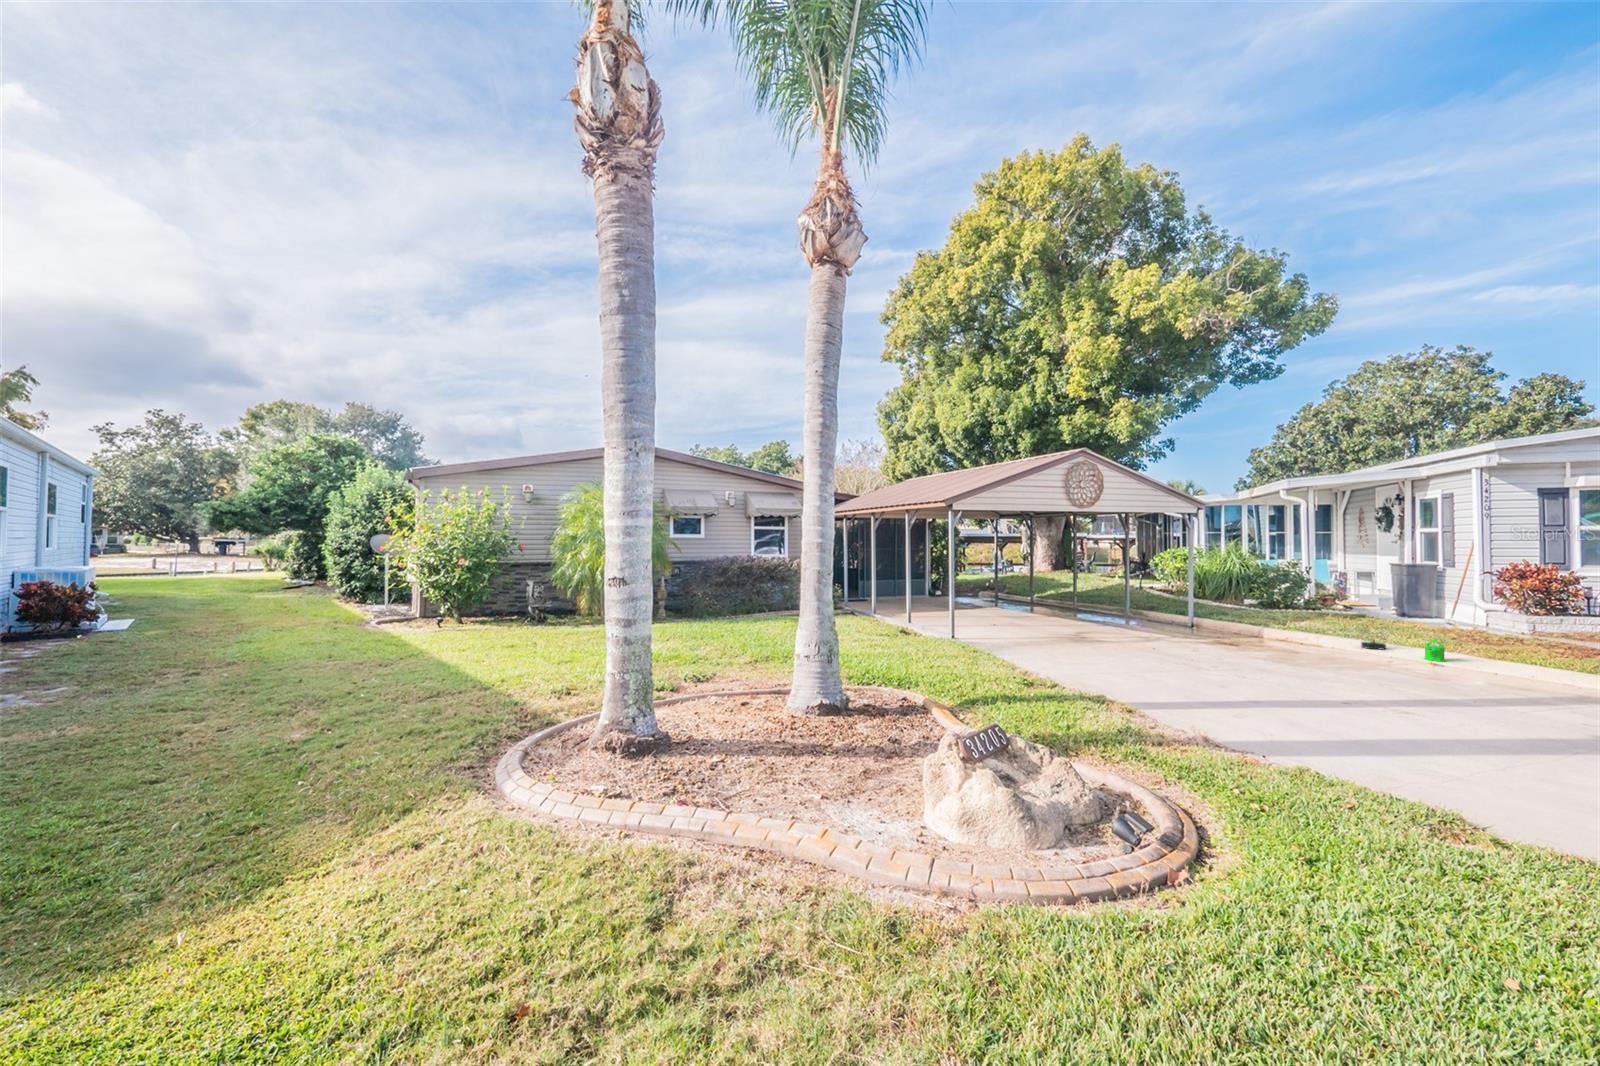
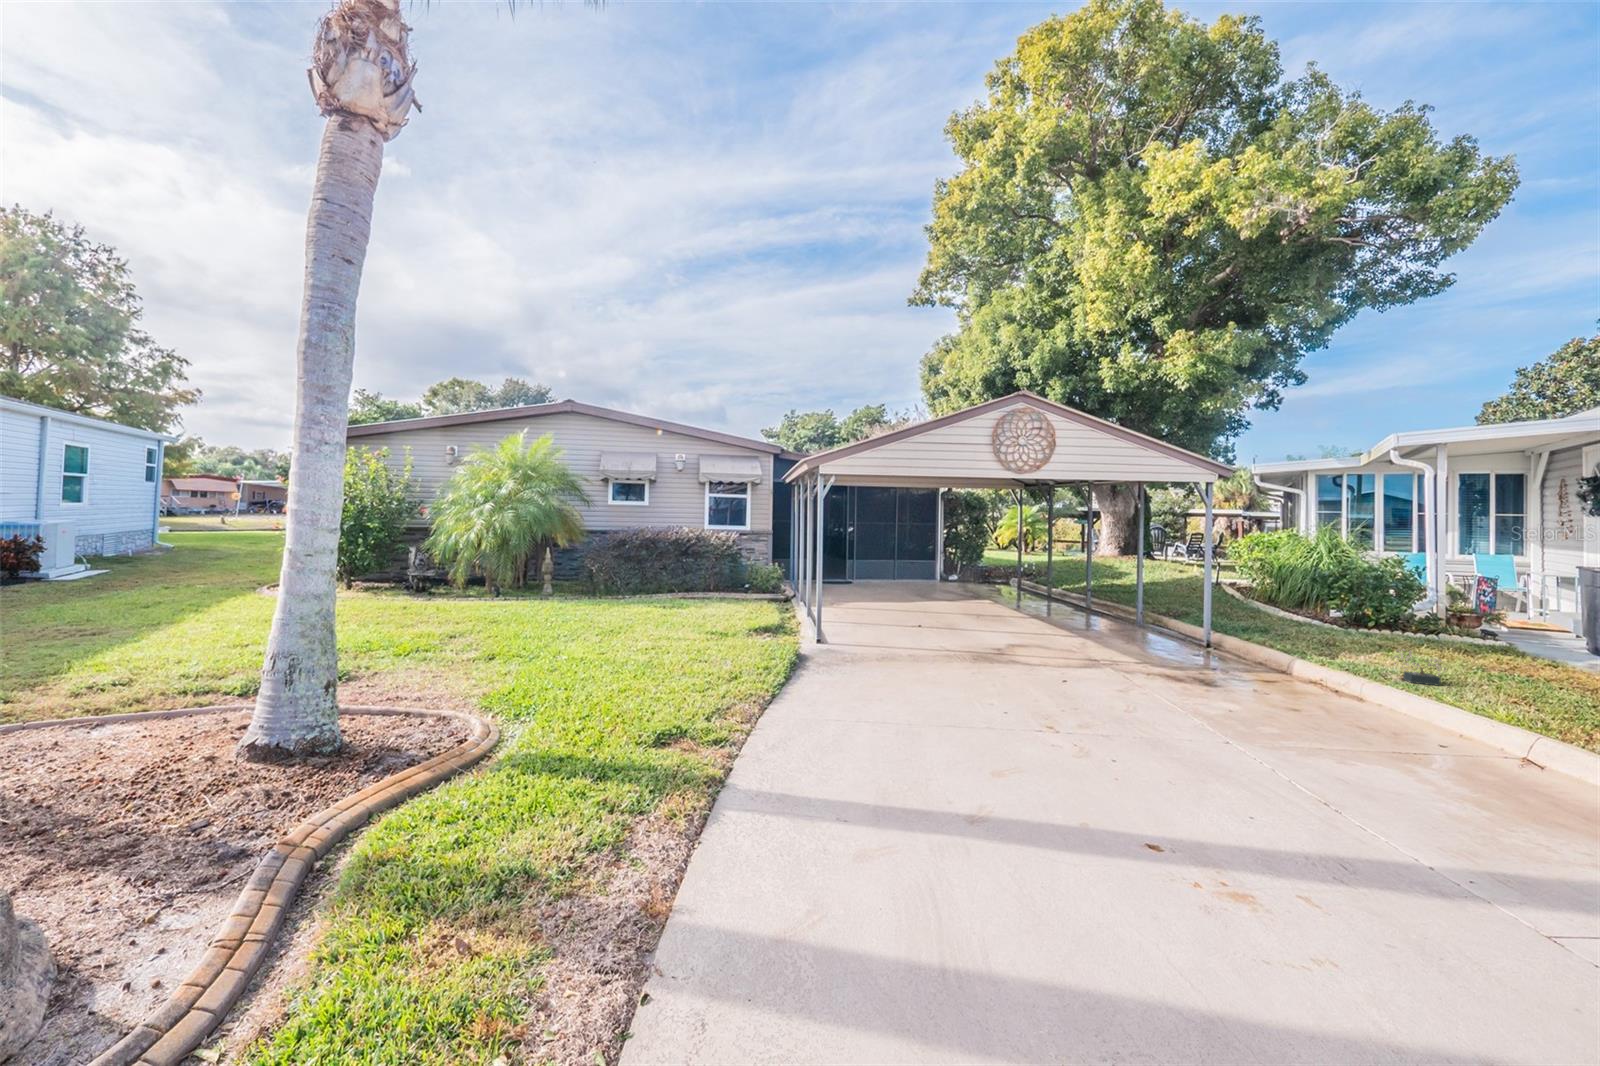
watering can: present [1424,640,1445,661] -> none [1482,677,1517,712]

